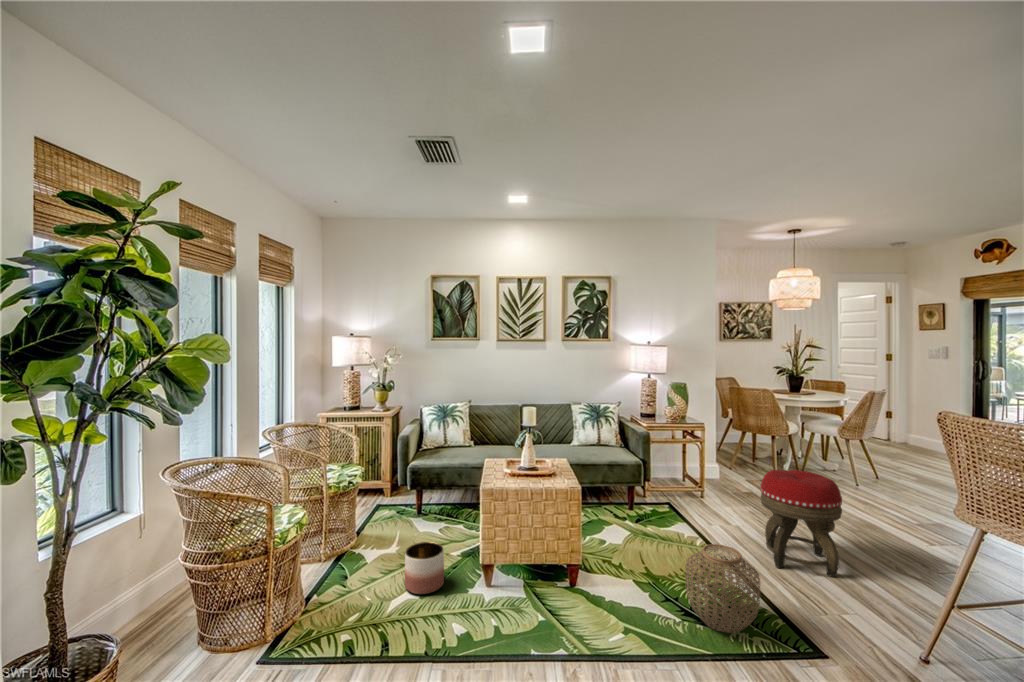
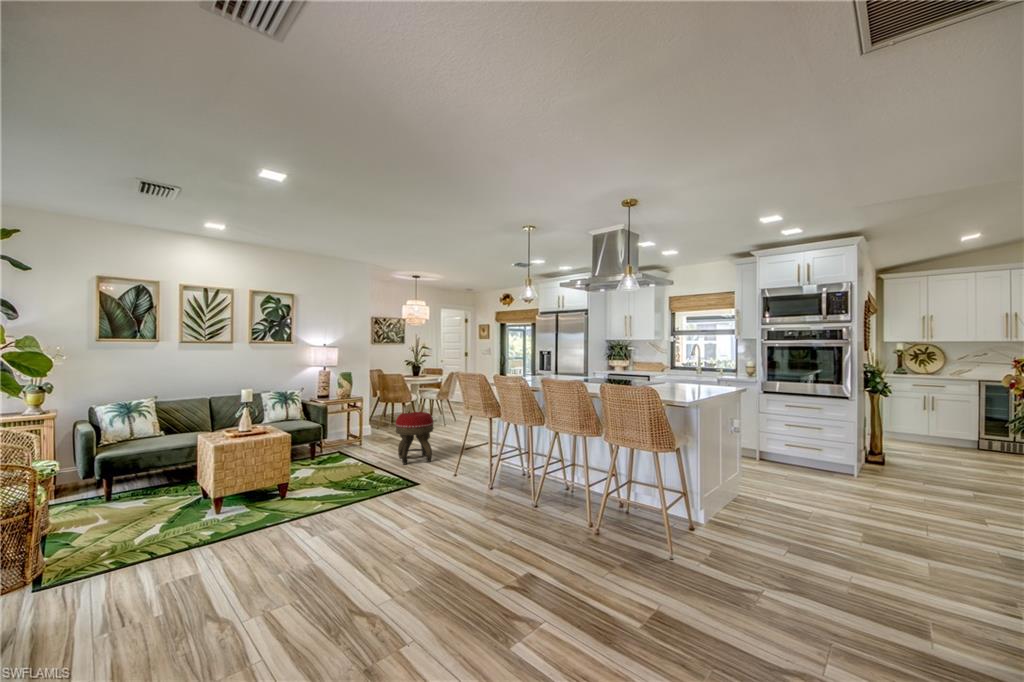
planter: present [405,542,444,594] -> none [132,497,172,536]
woven basket: present [686,544,760,633] -> none [356,449,394,492]

